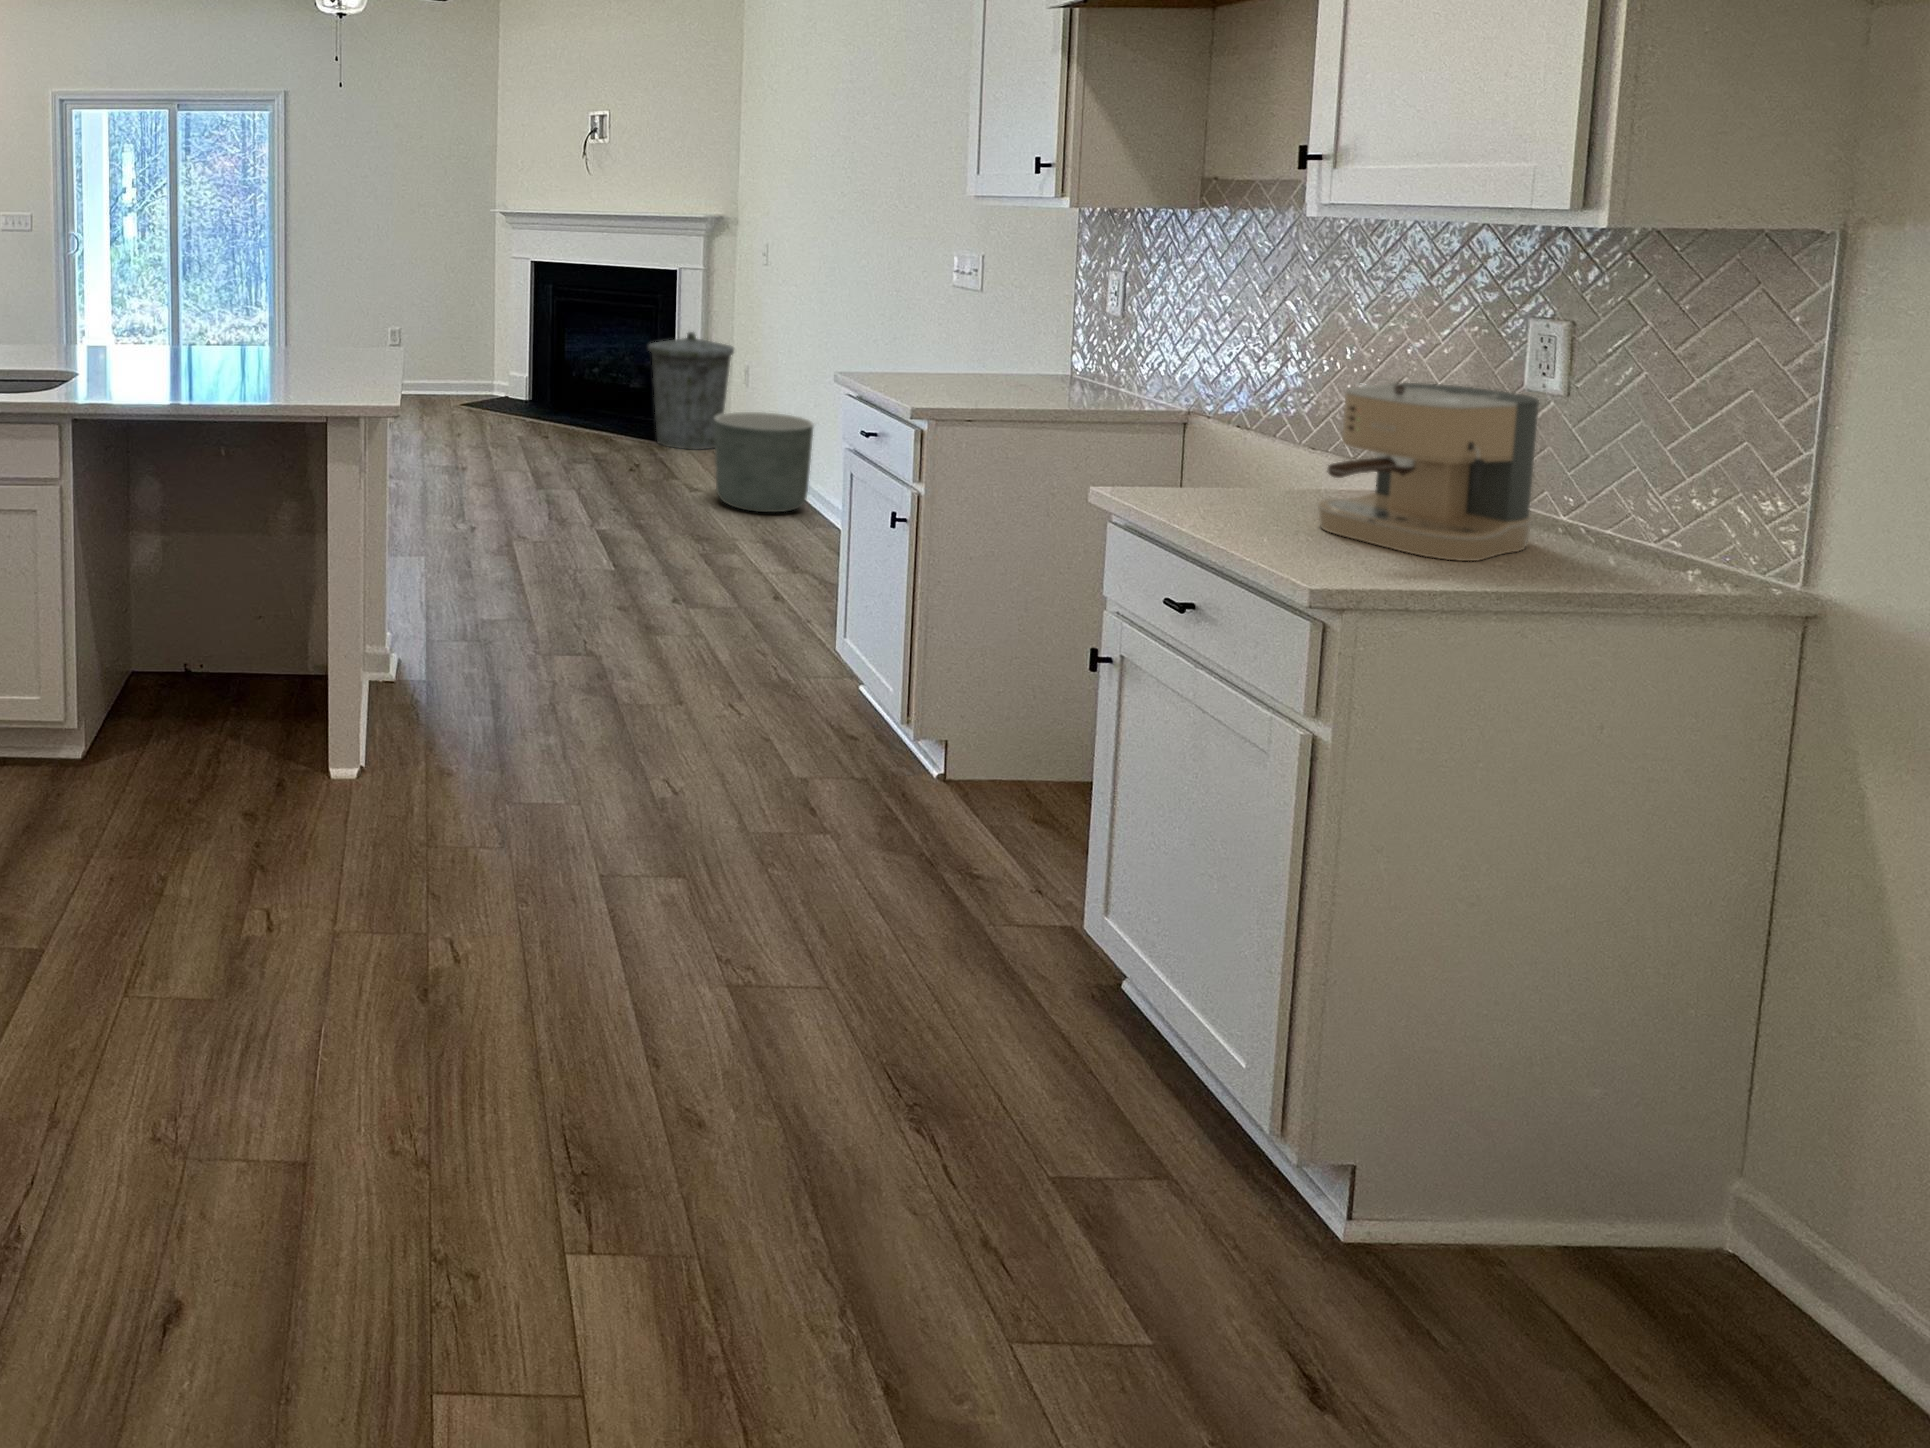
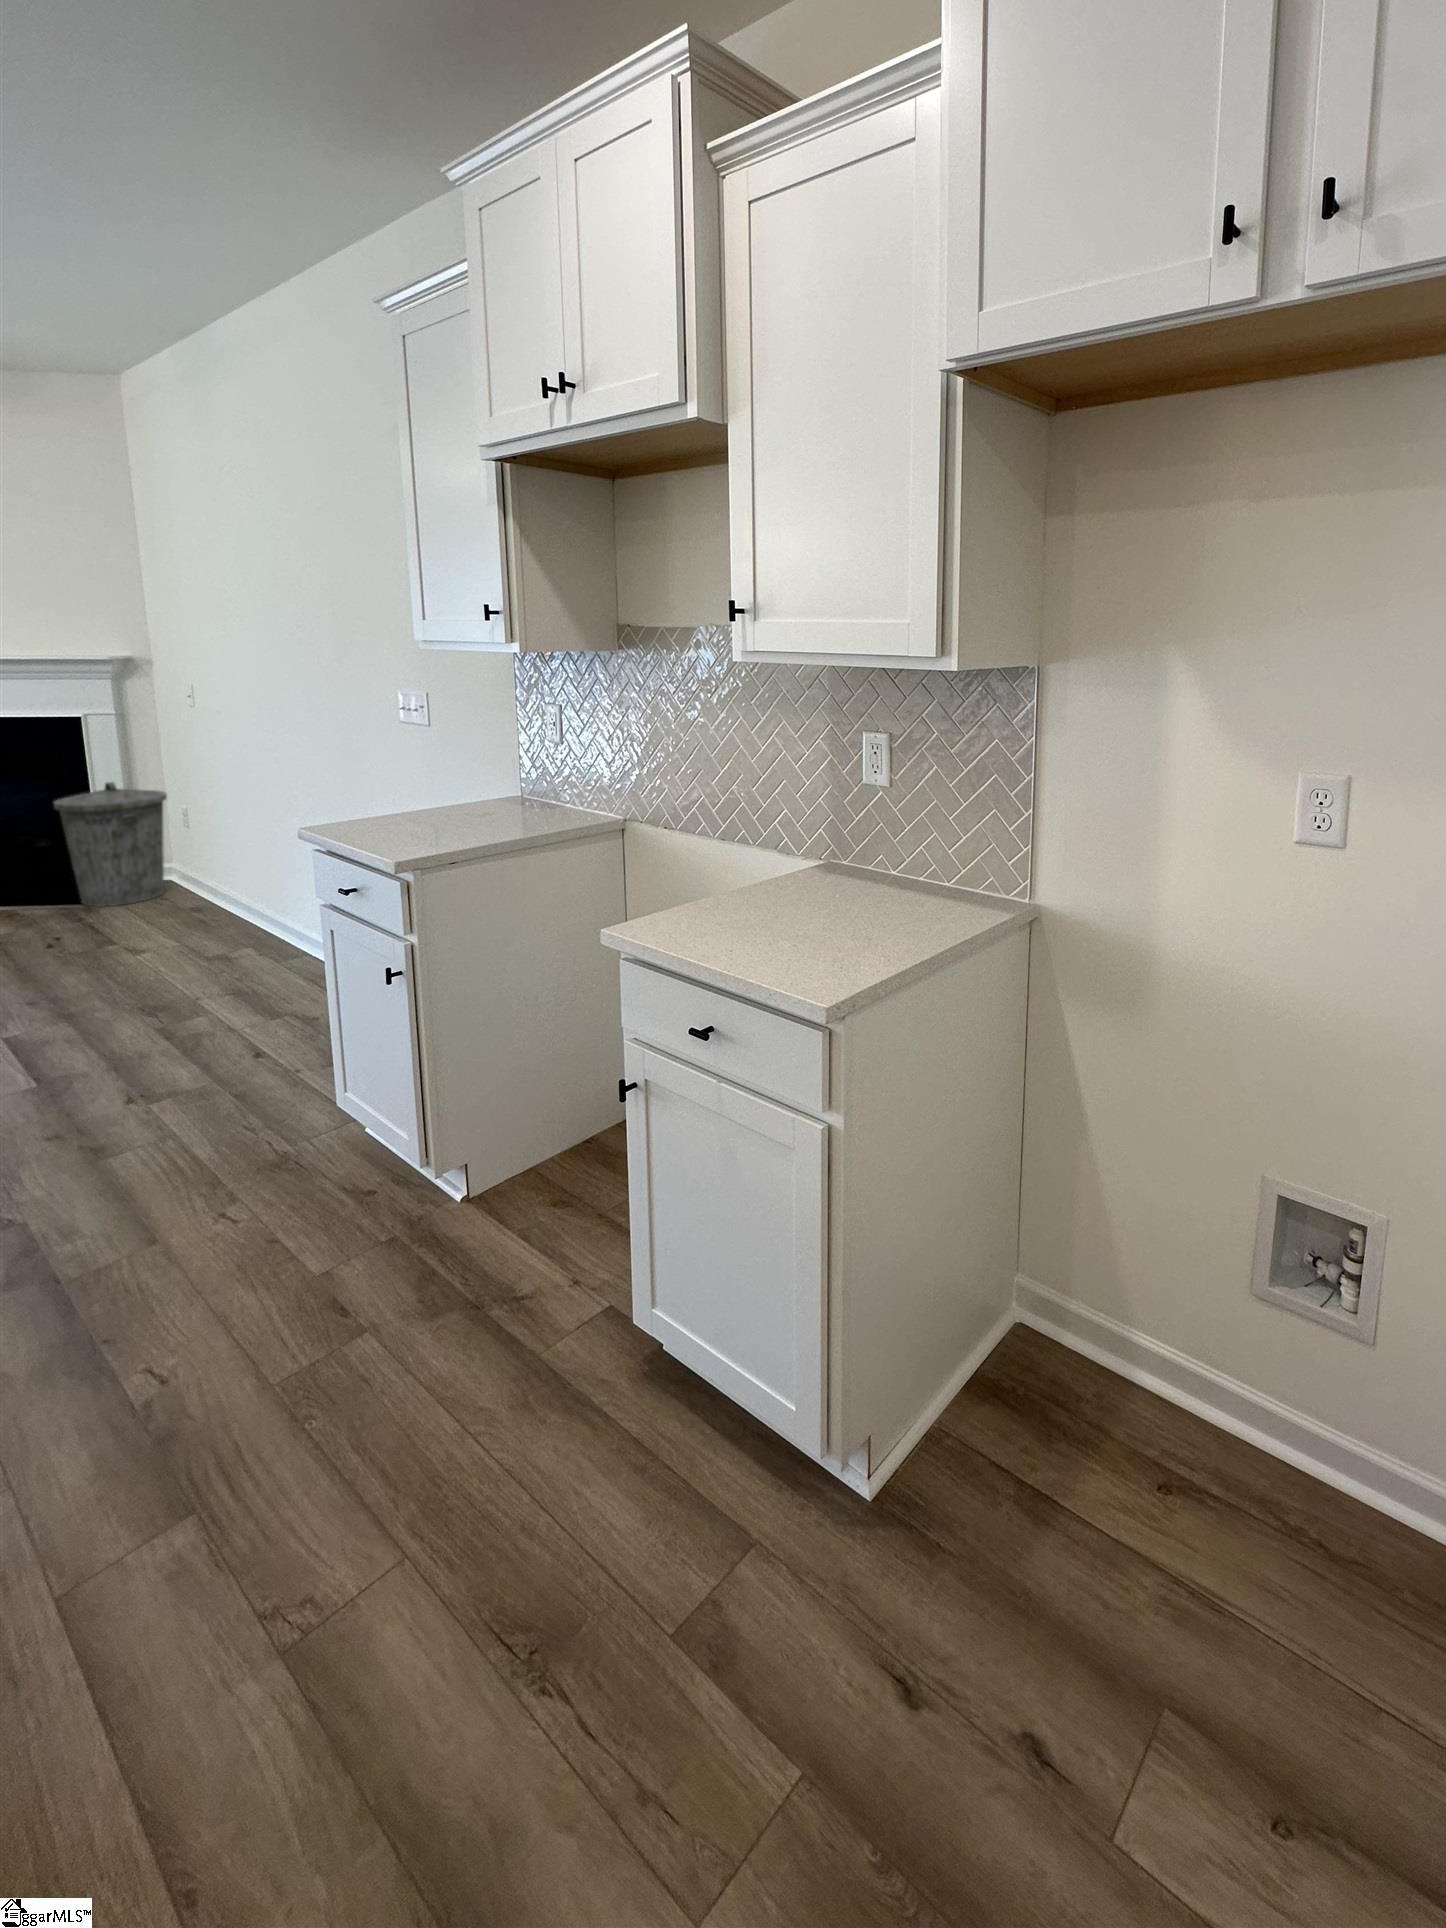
coffee maker: present [1317,380,1539,561] -> none [776,791,901,937]
planter: present [715,412,813,512] -> none [153,856,272,961]

